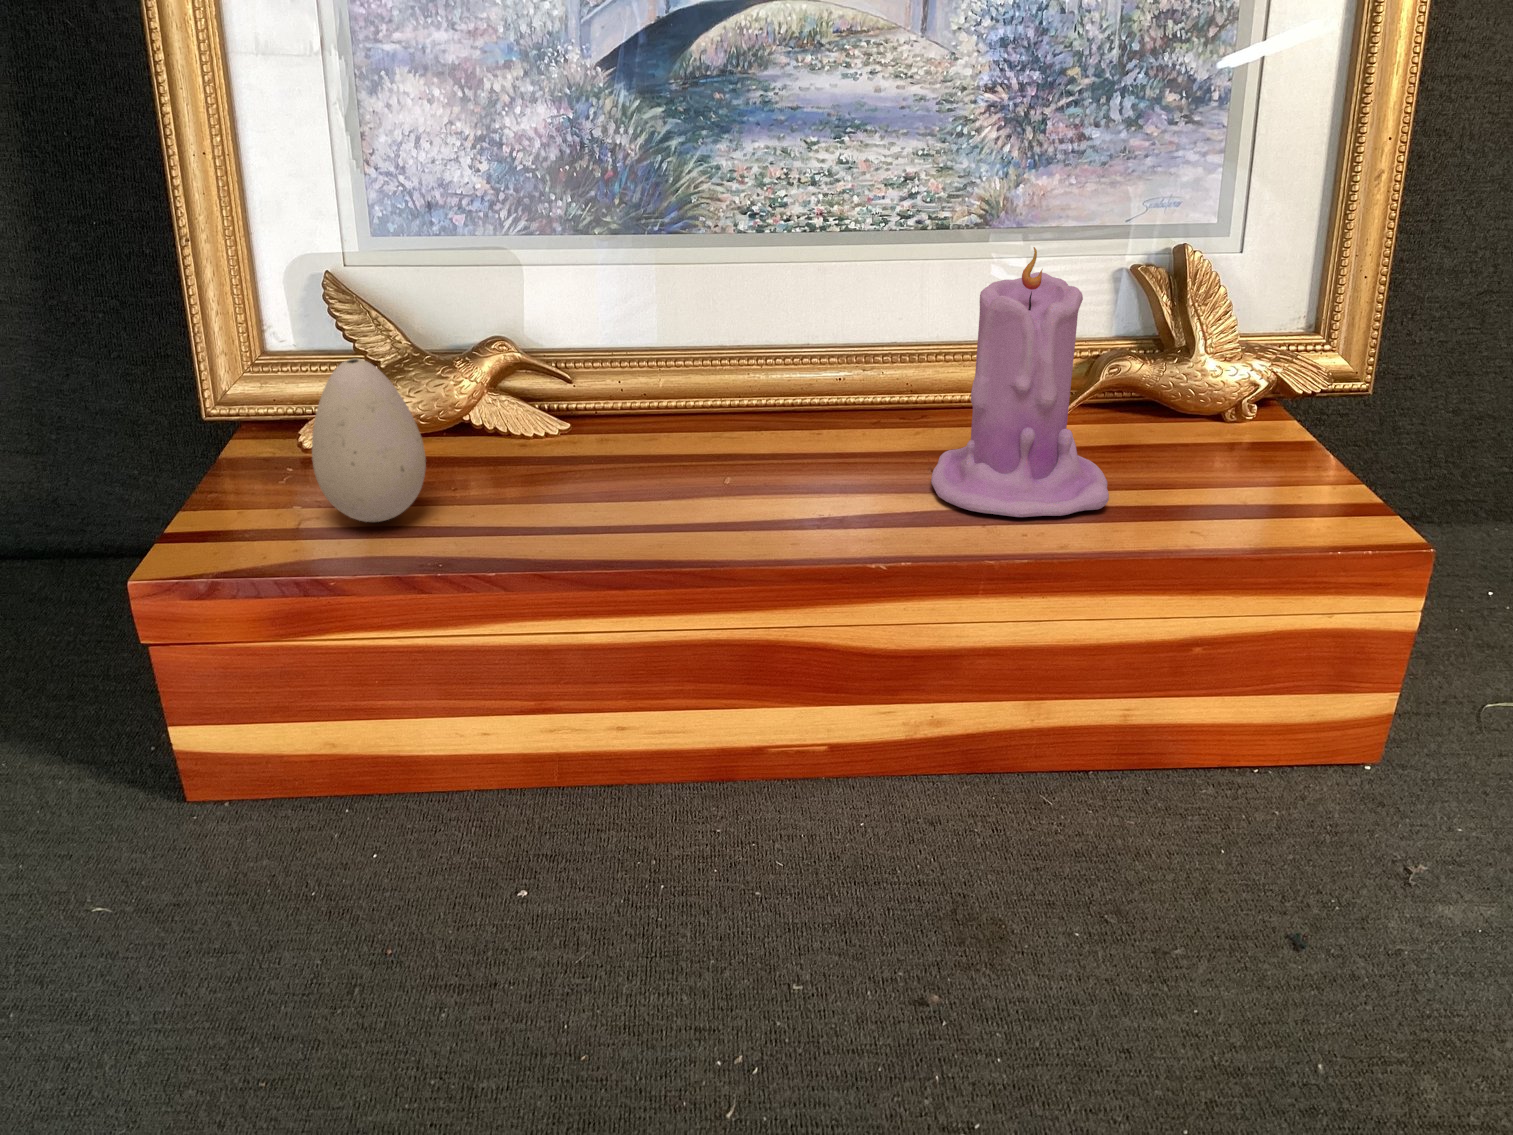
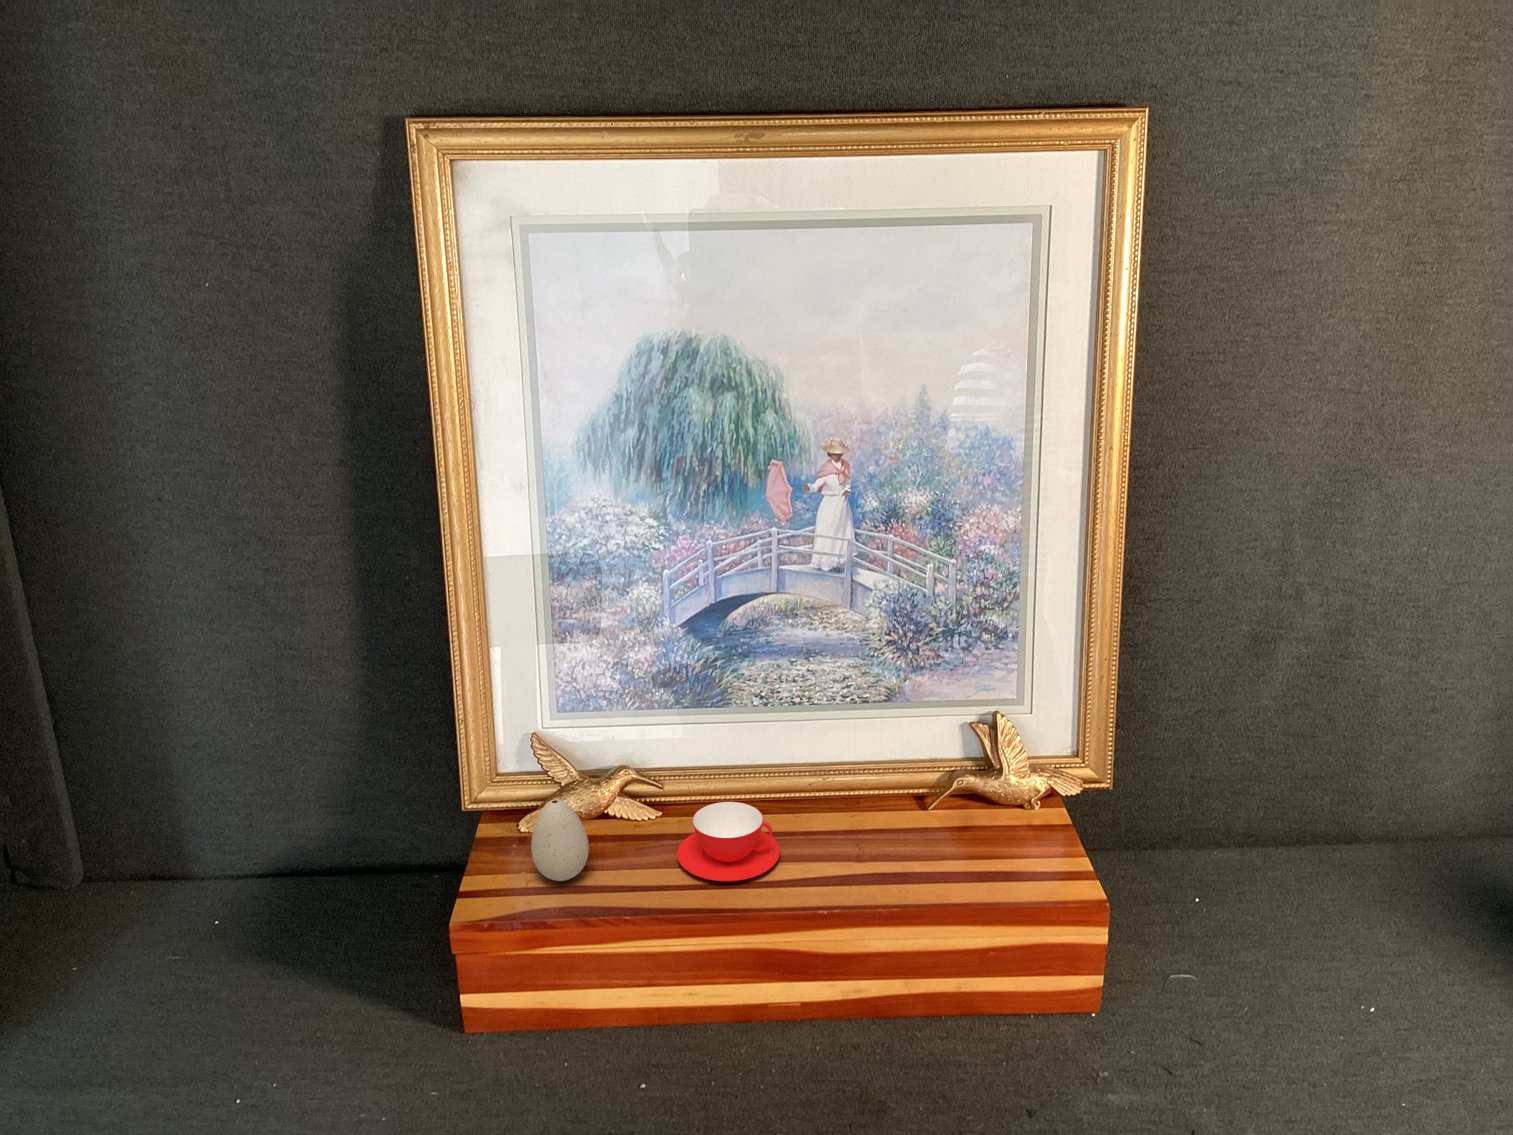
candle: present [931,247,1109,517] -> none [856,738,950,879]
teacup: none [597,392,789,520] -> present [677,802,780,881]

